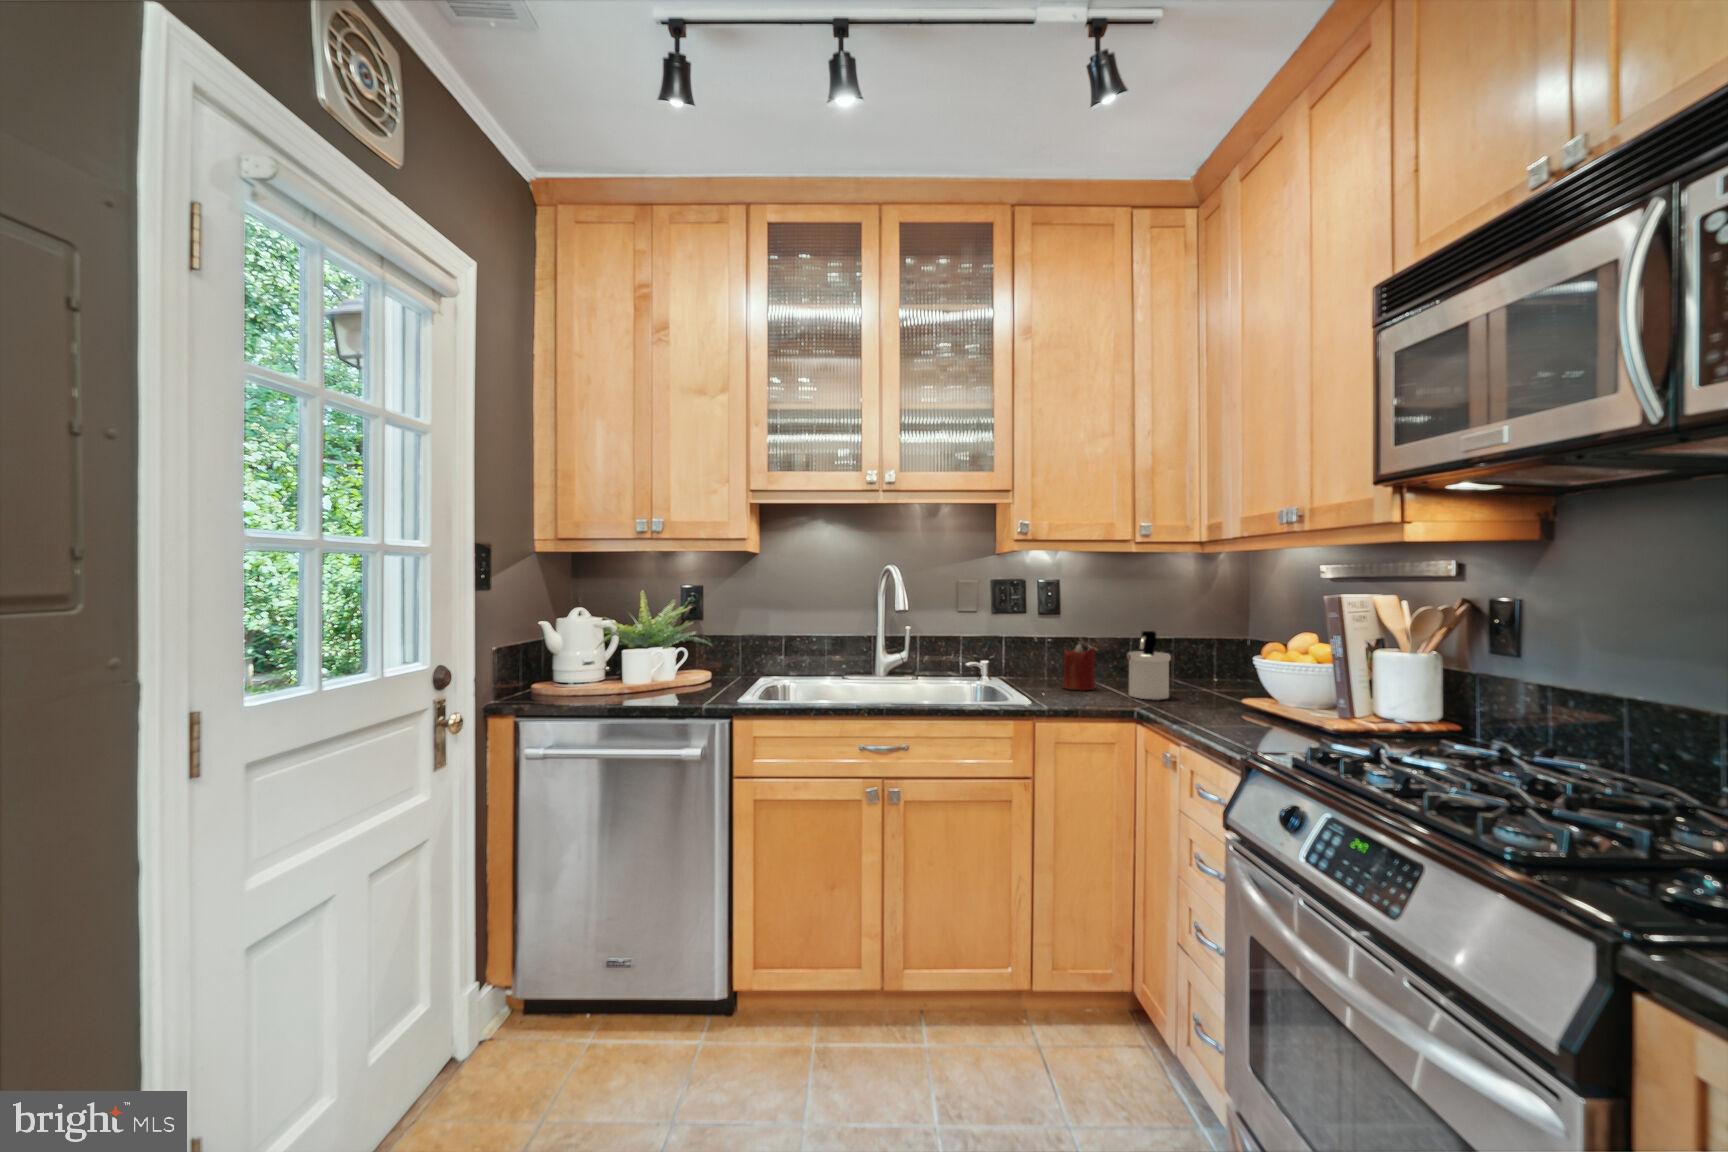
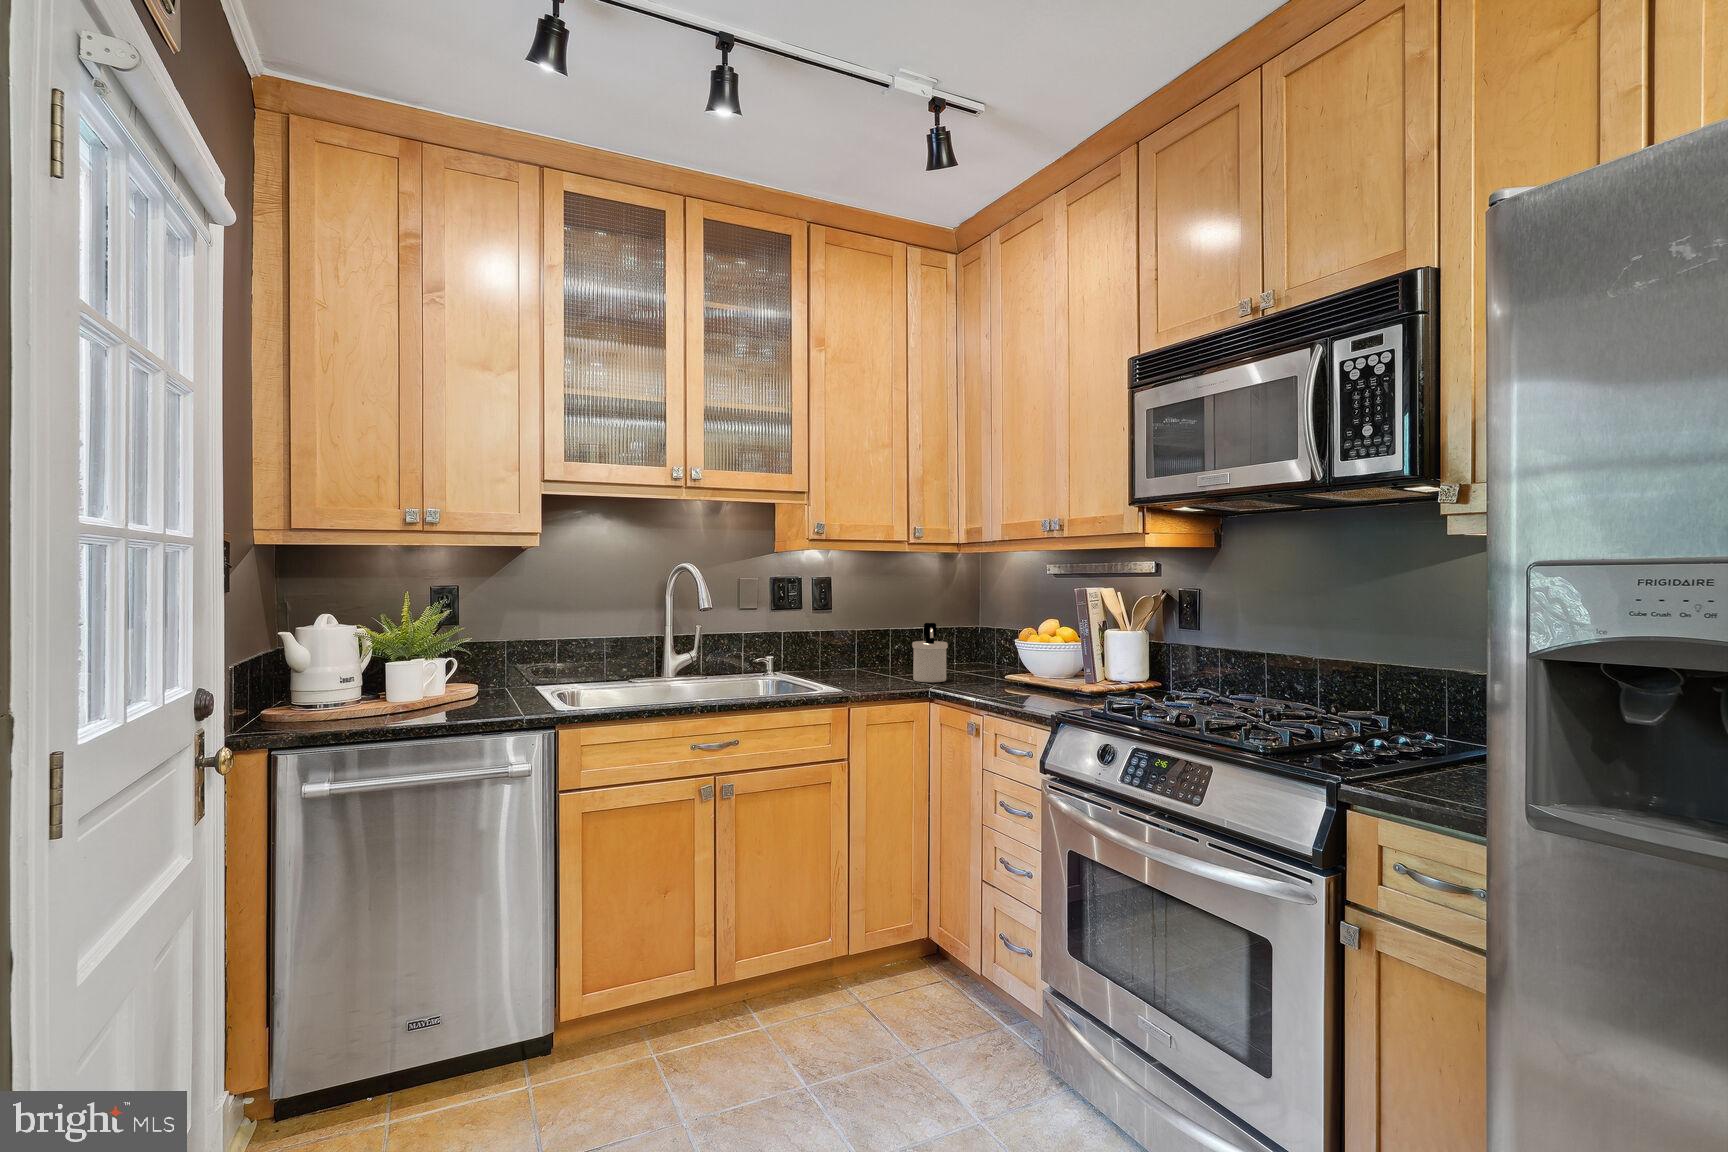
candle: present [1063,643,1095,690] -> none [851,636,879,679]

